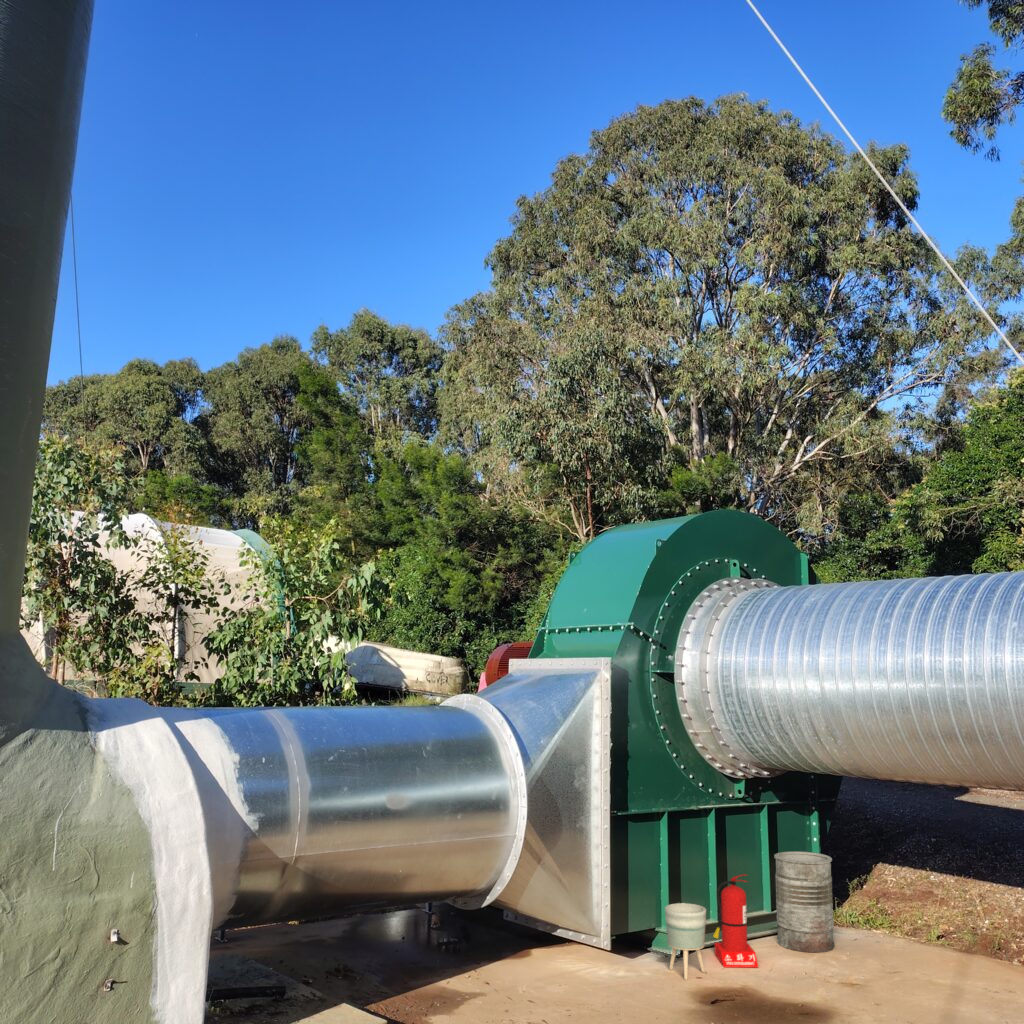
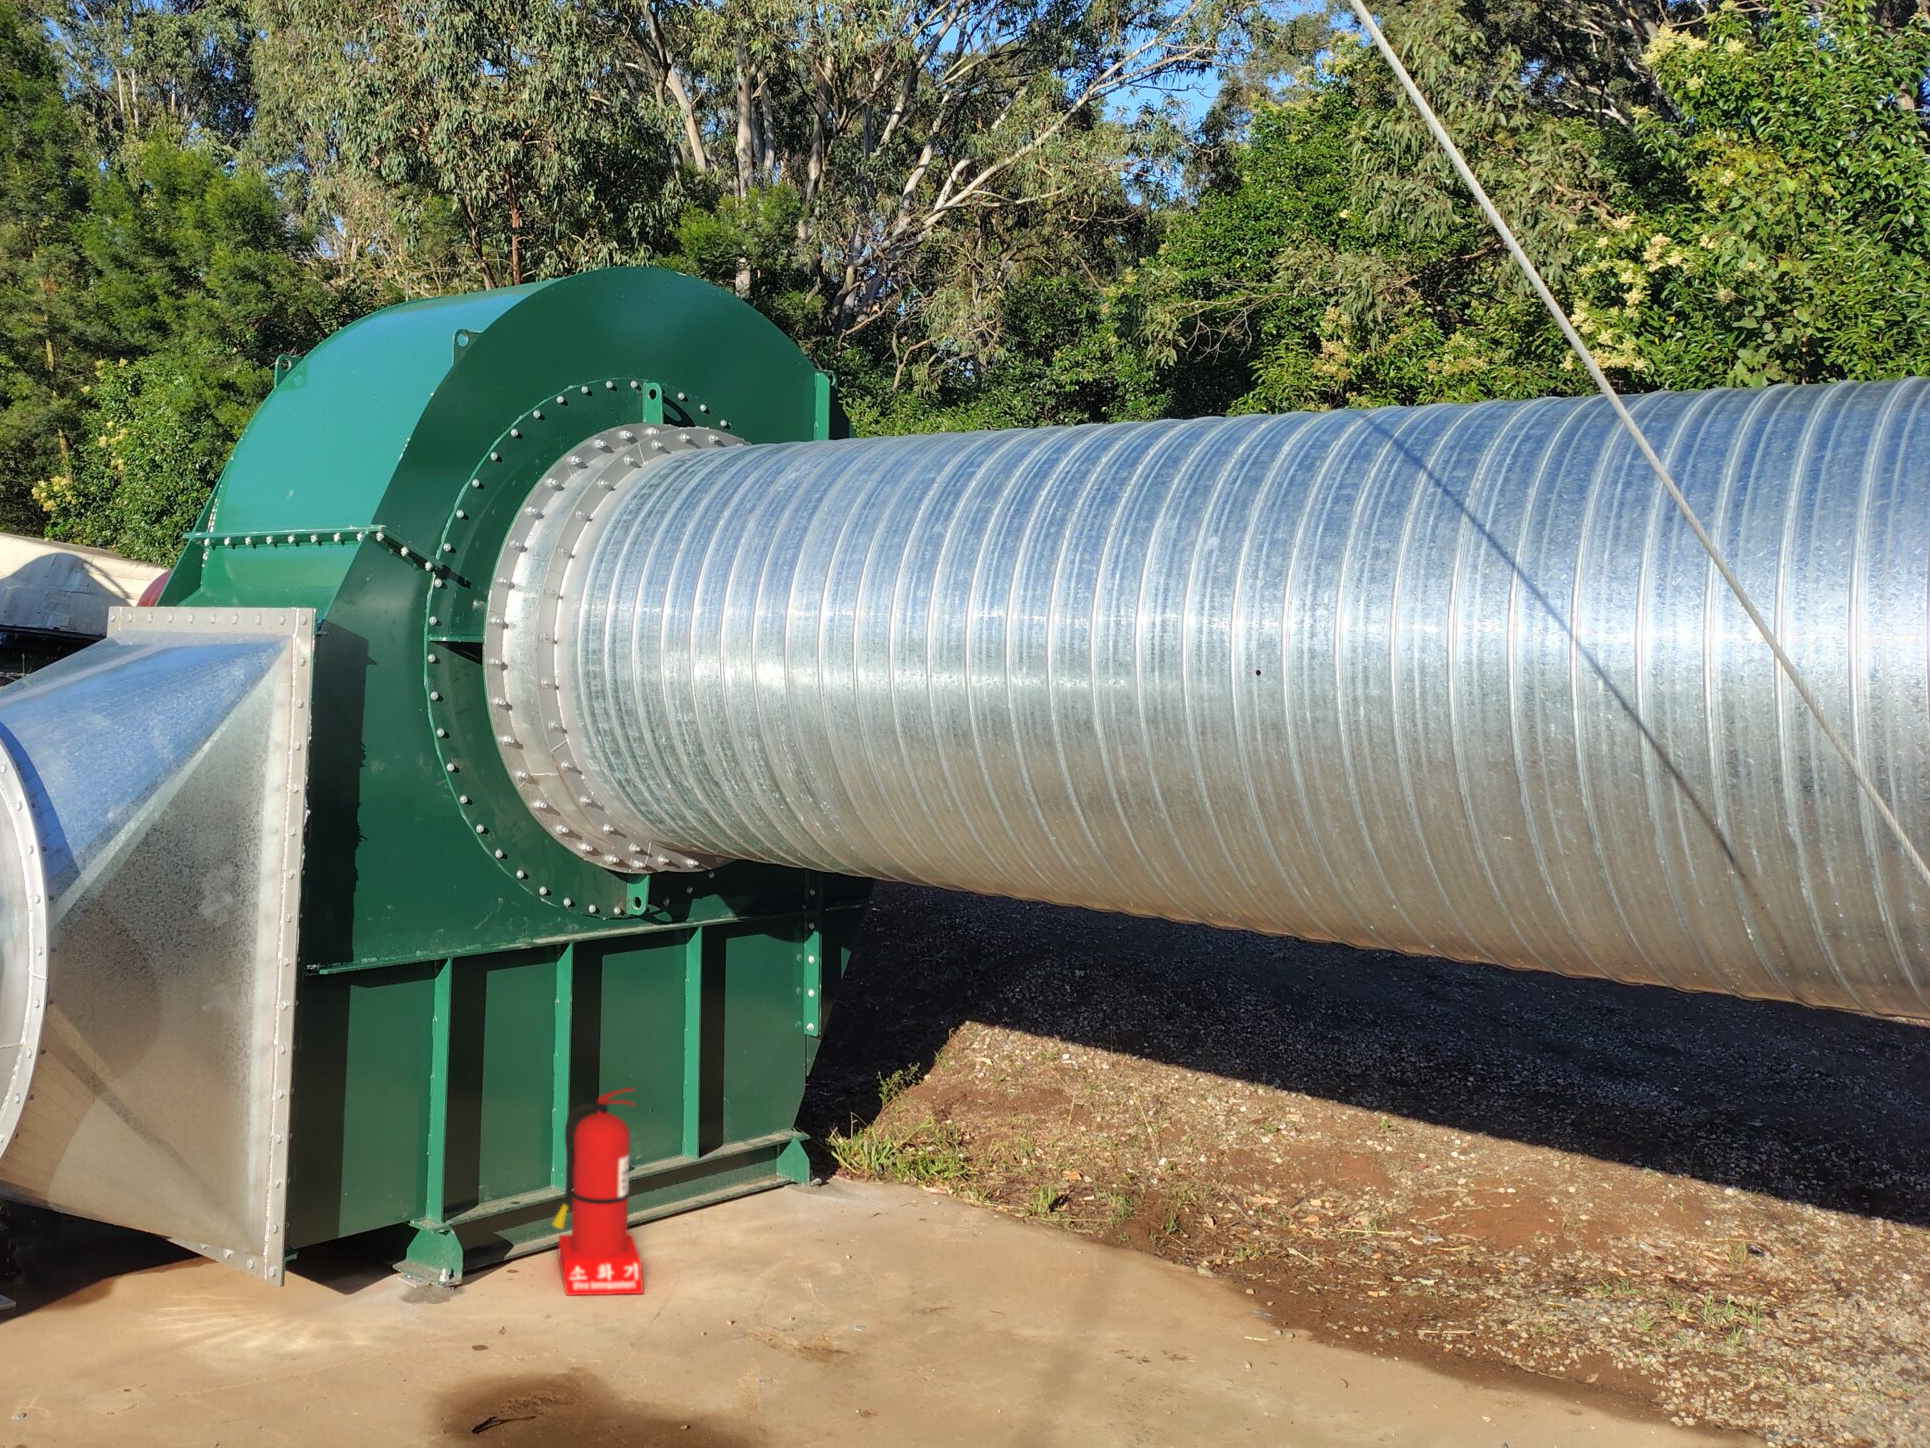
trash can: present [774,851,834,952] -> none [706,1028,836,1249]
planter: present [665,903,706,980] -> none [433,1158,526,1333]

